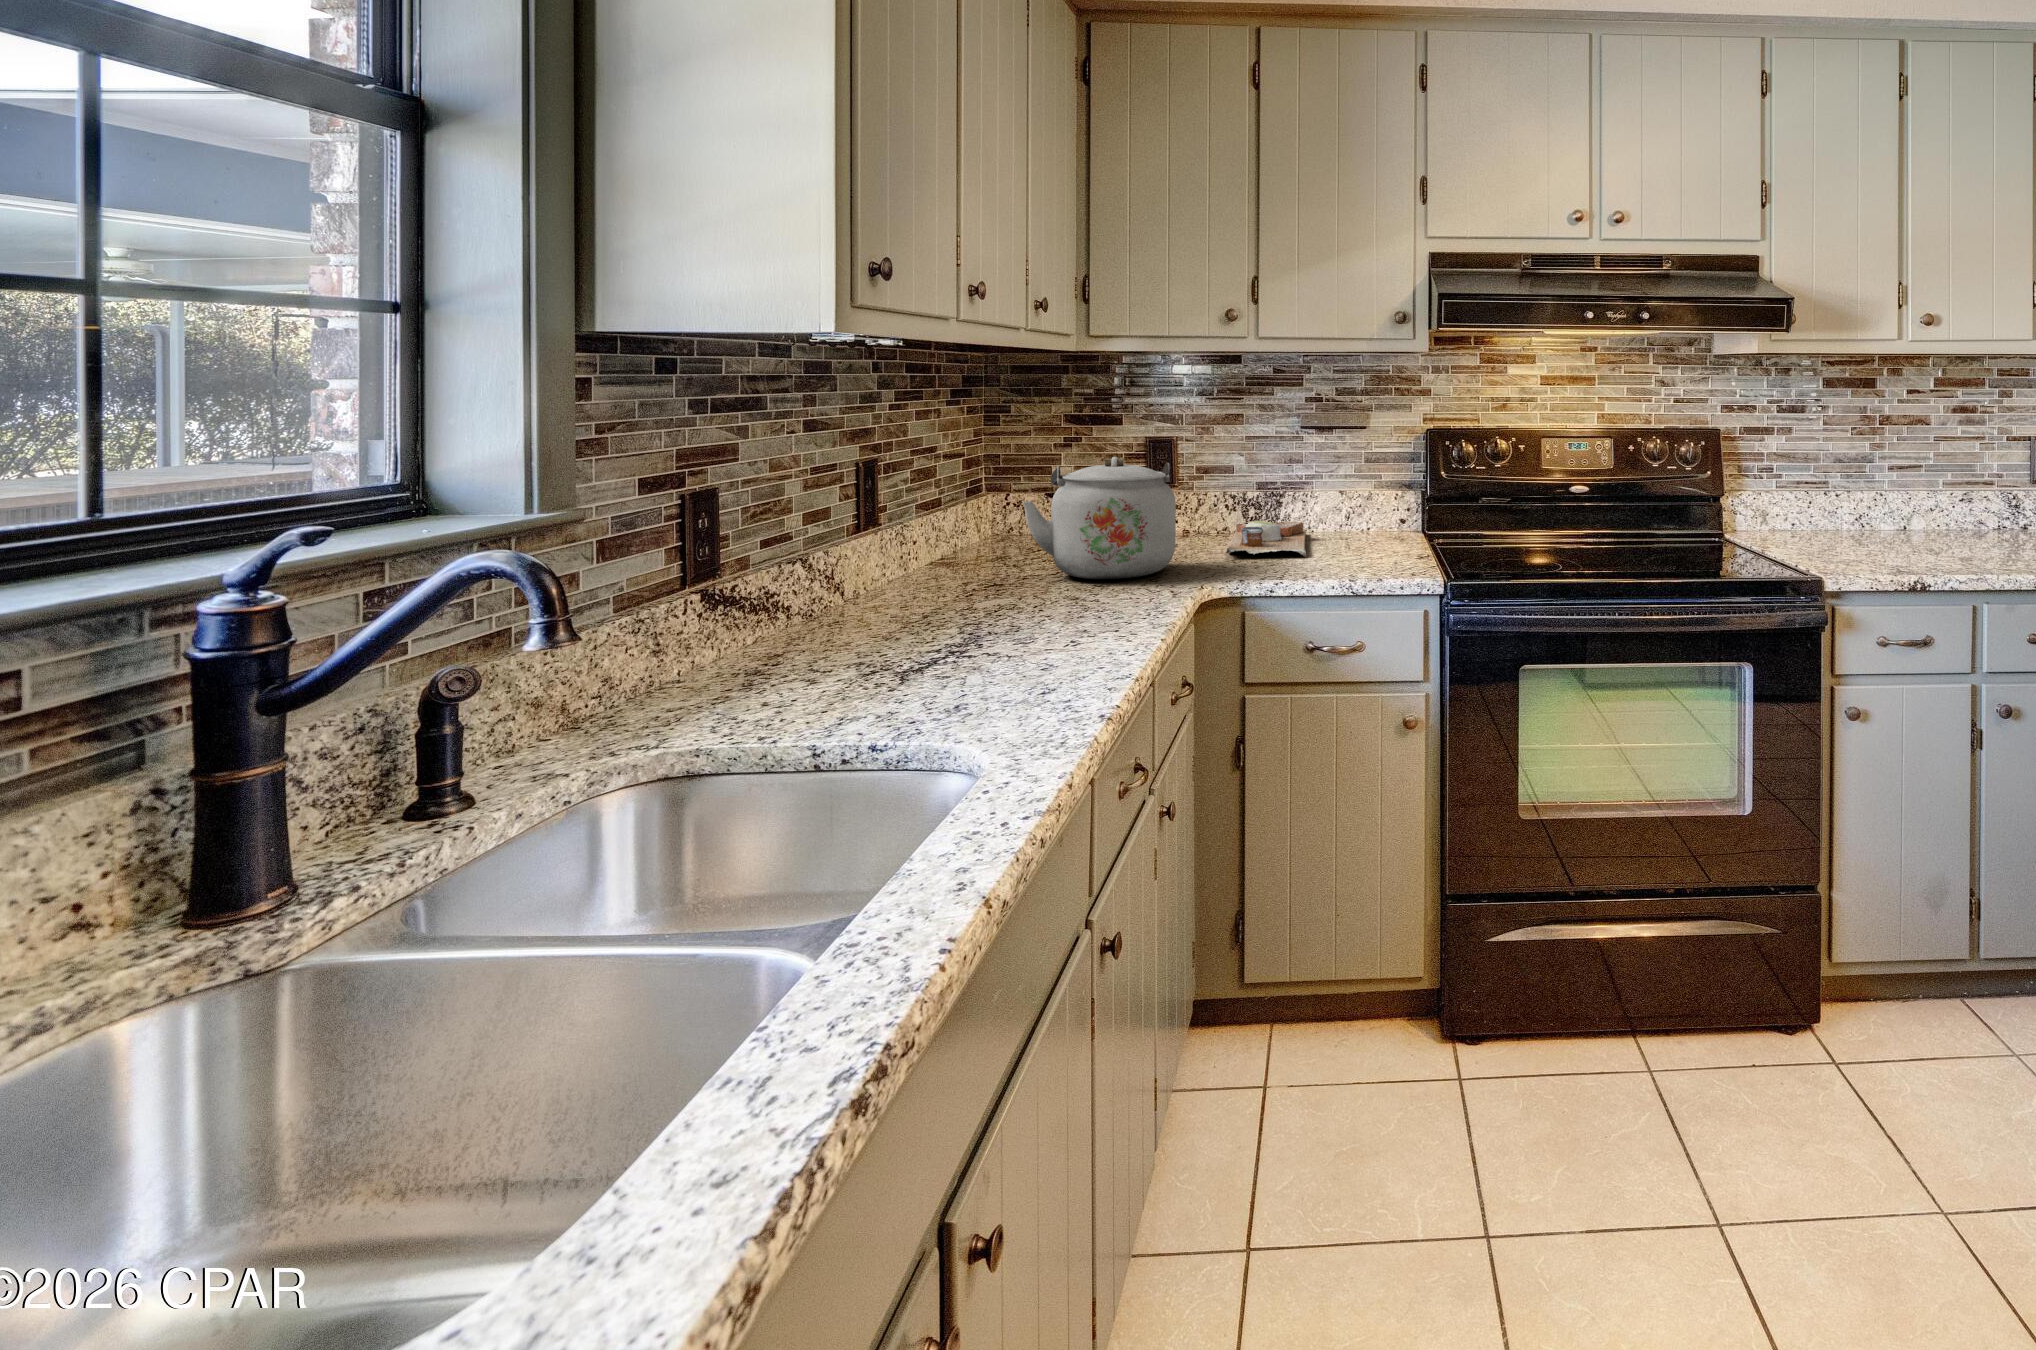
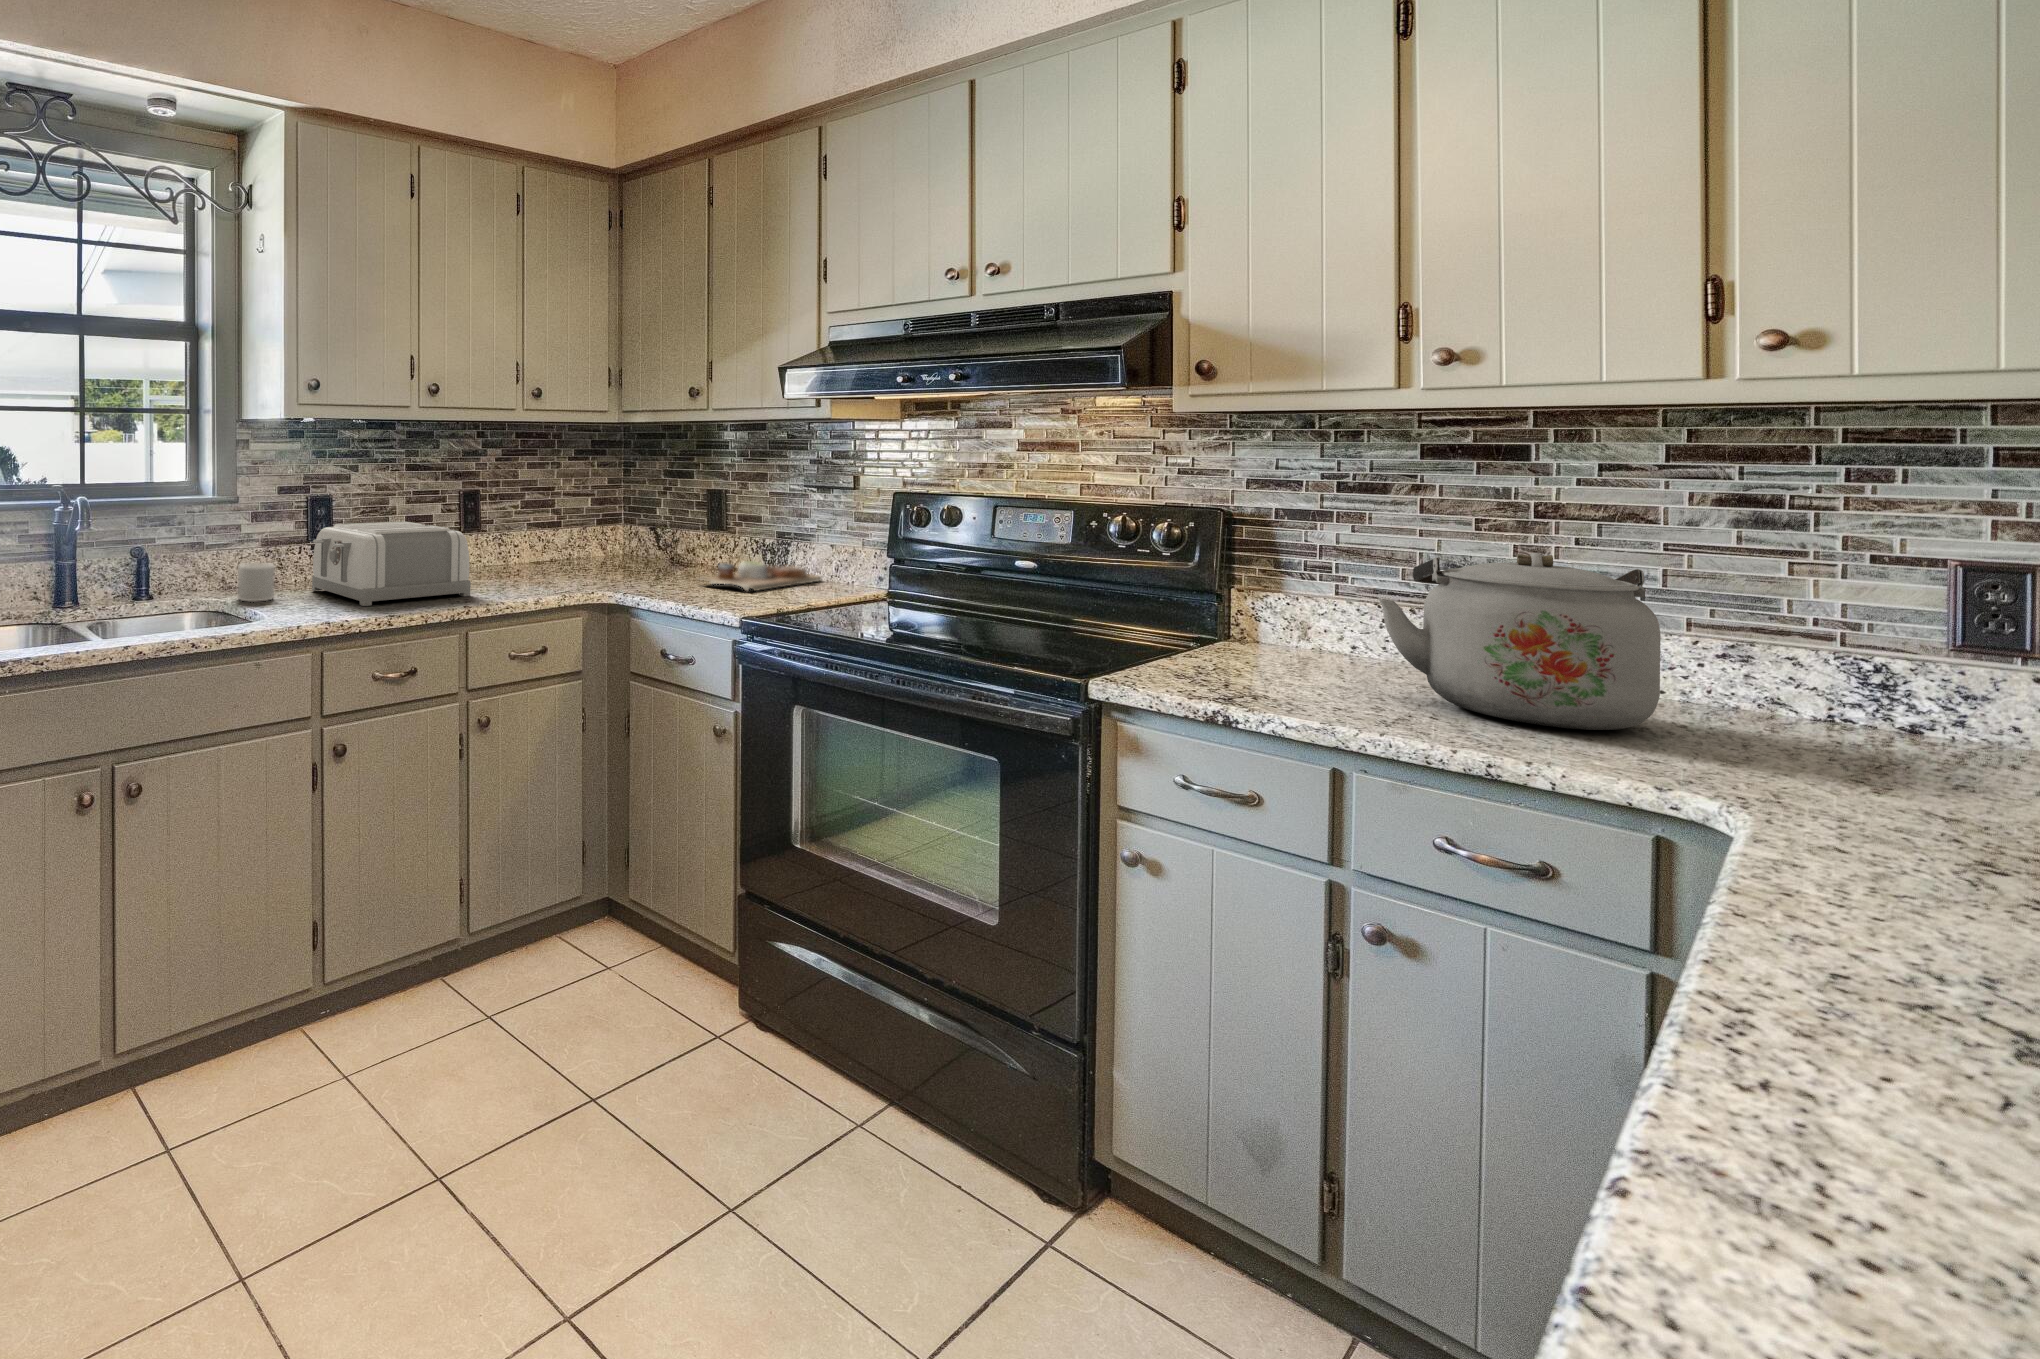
kettle: present [1022,457,1176,579] -> present [1379,553,1661,730]
toaster: none [769,522,1051,669] -> present [312,522,471,606]
mug: none [670,630,779,715] -> present [238,562,275,601]

